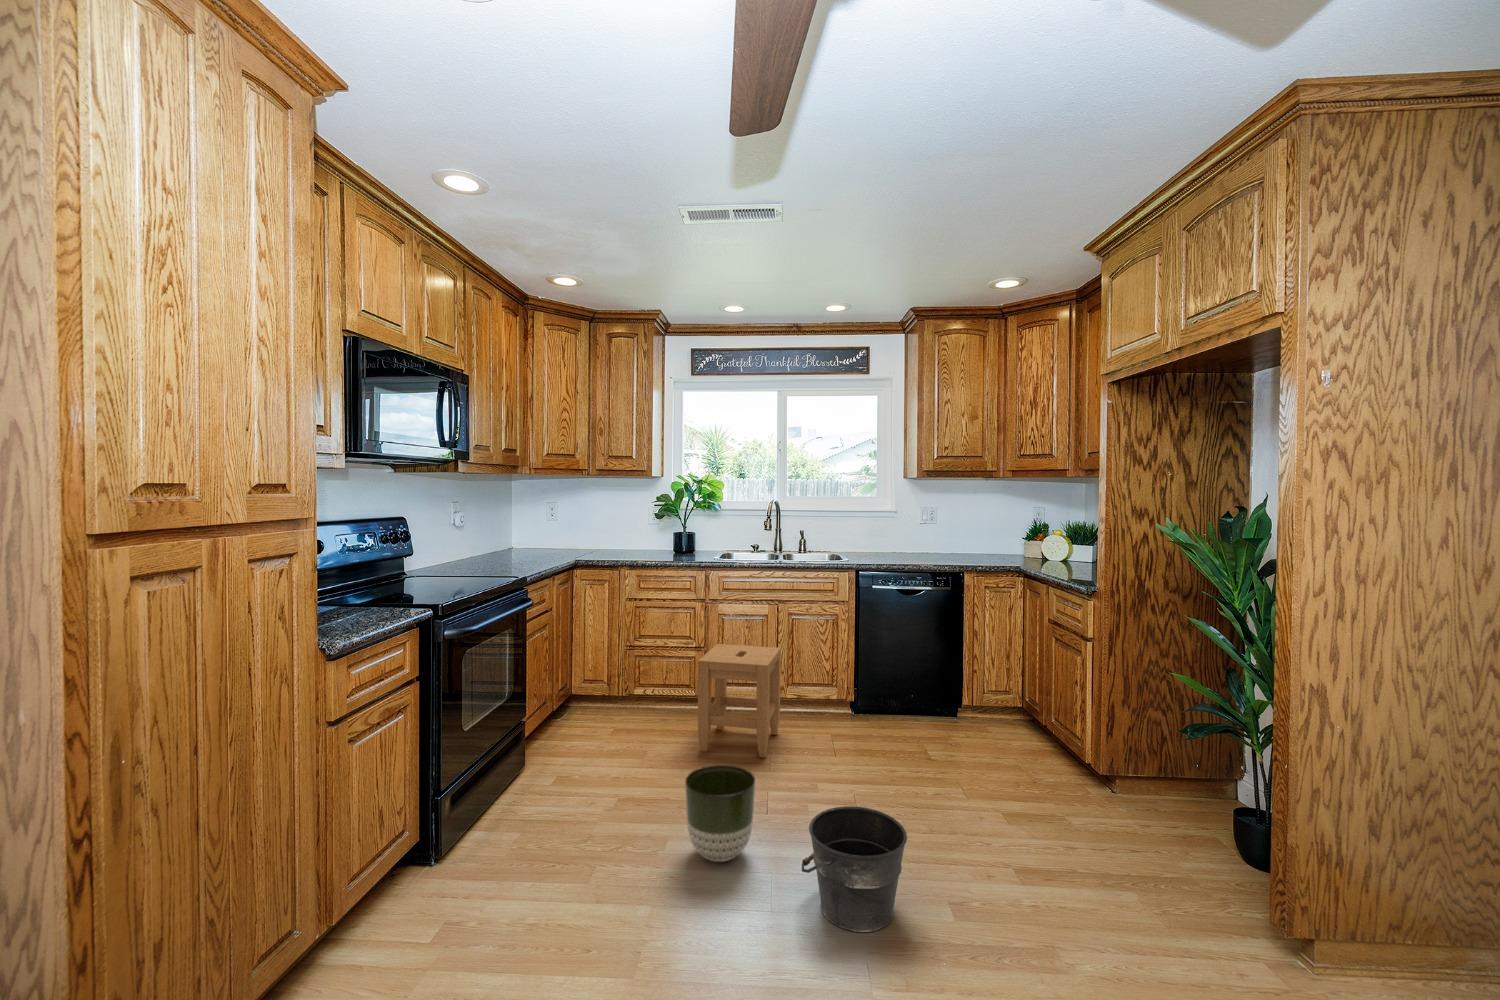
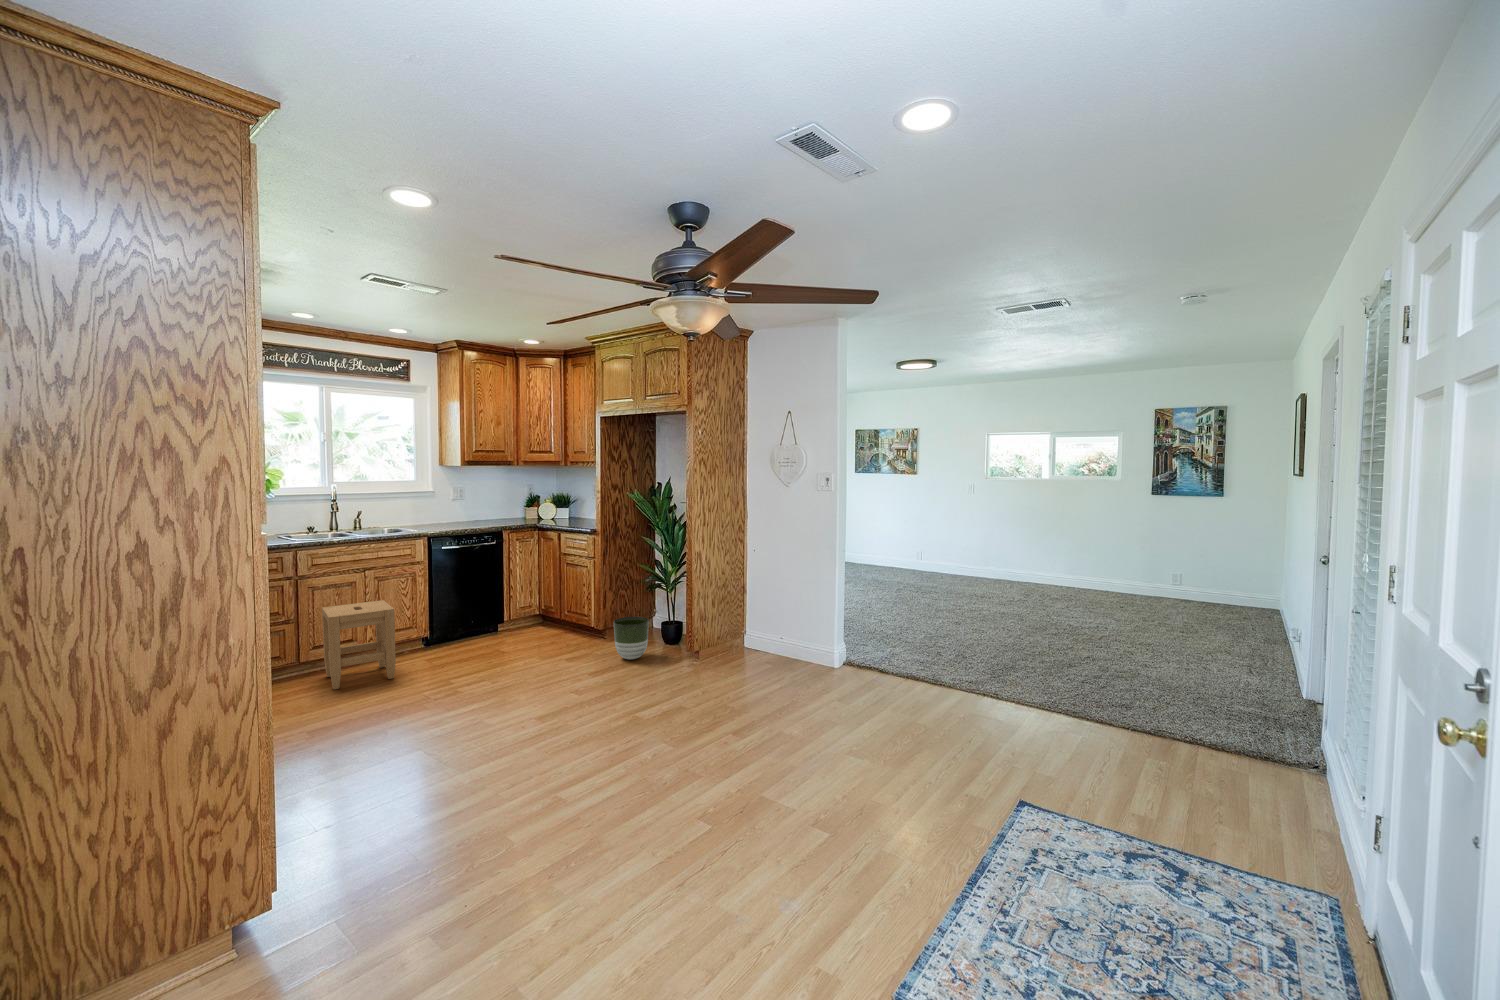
planter: present [685,765,755,862] -> present [614,617,649,660]
bucket: present [802,806,907,932] -> none [496,656,556,713]

